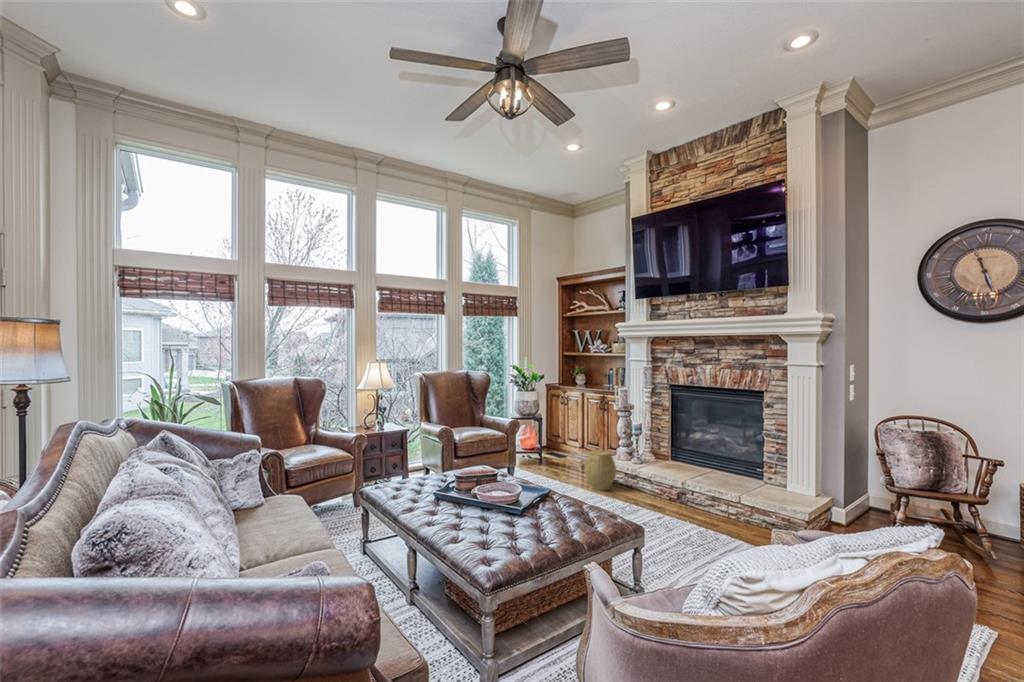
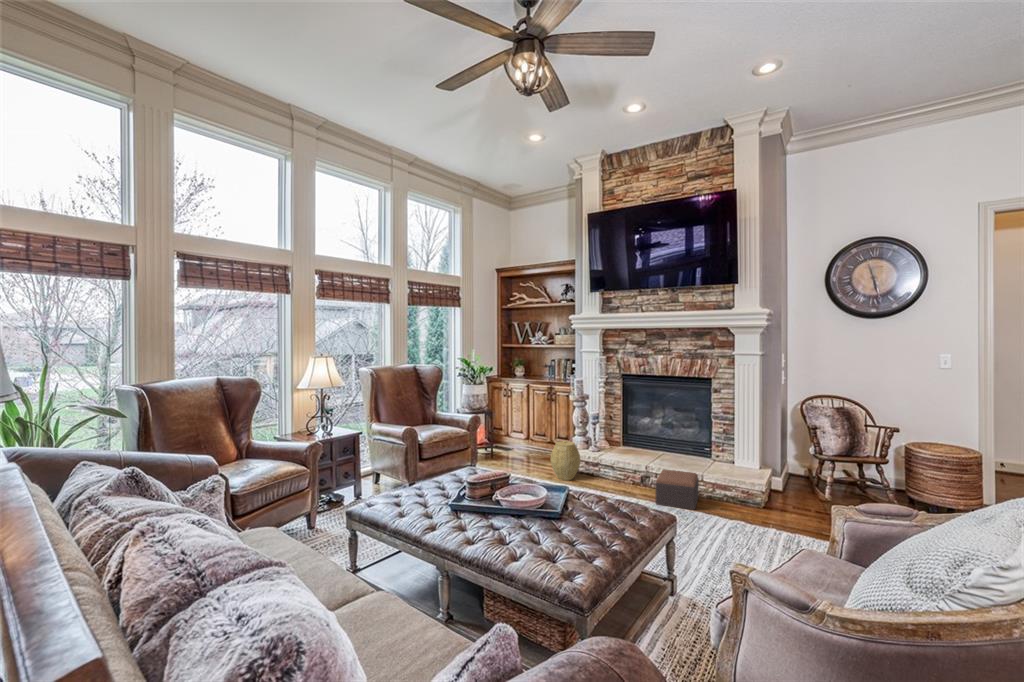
footstool: none [680,488,735,536] -> present [656,470,699,510]

